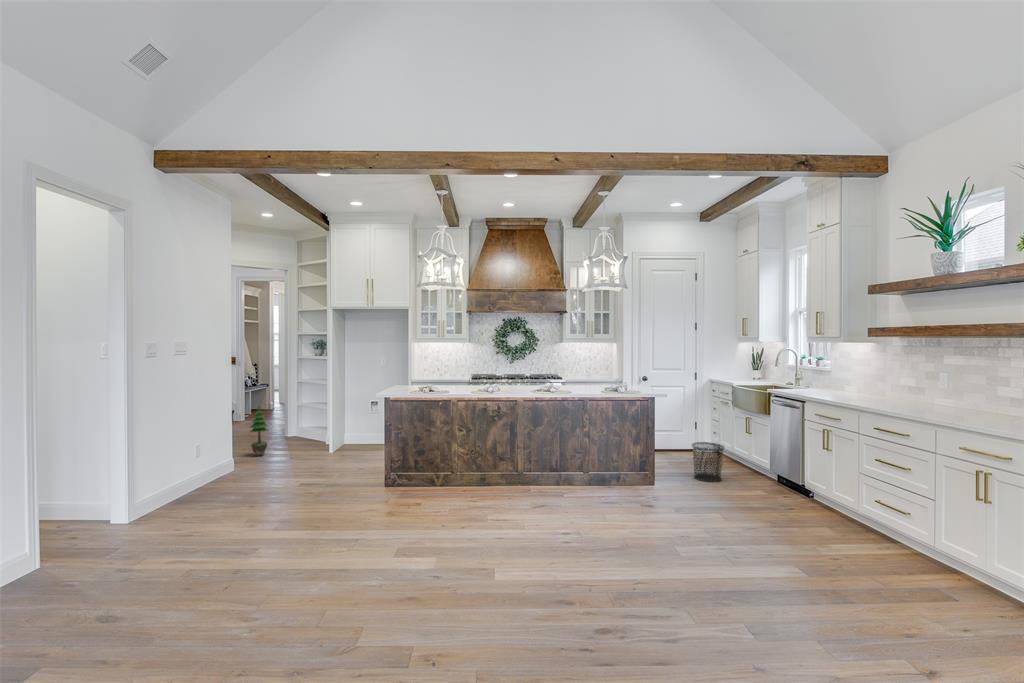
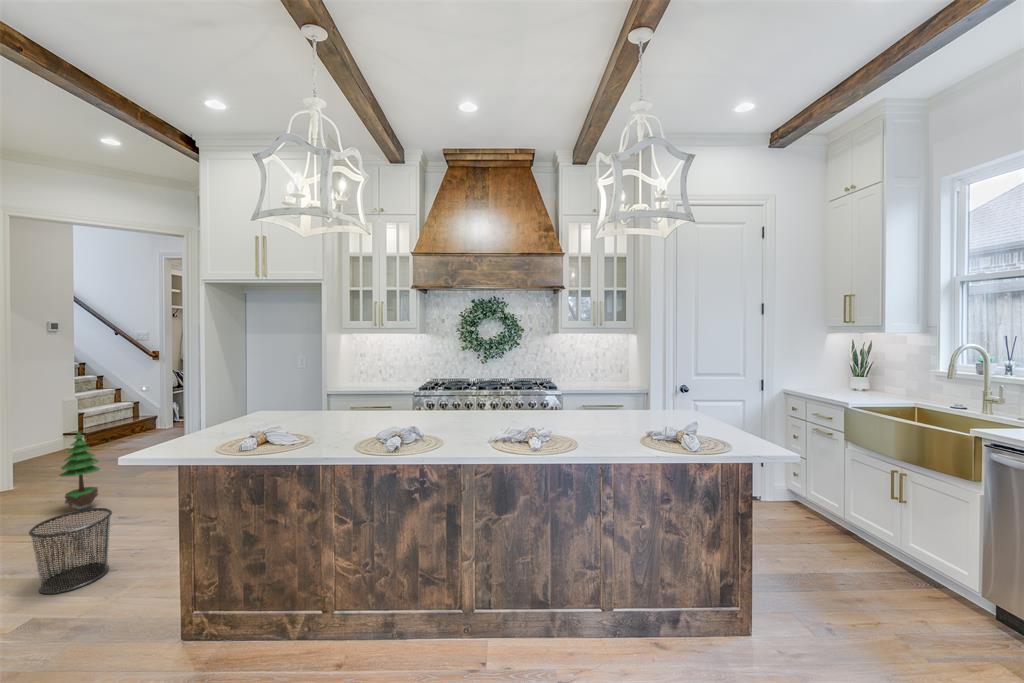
waste bin: present [692,442,724,482] -> present [29,508,112,594]

